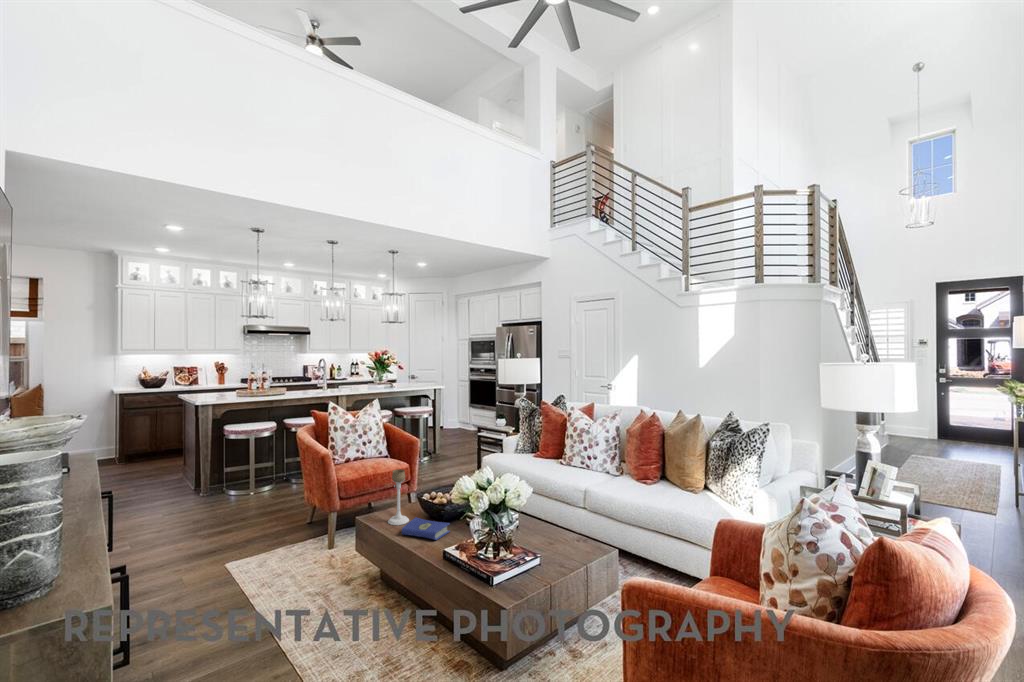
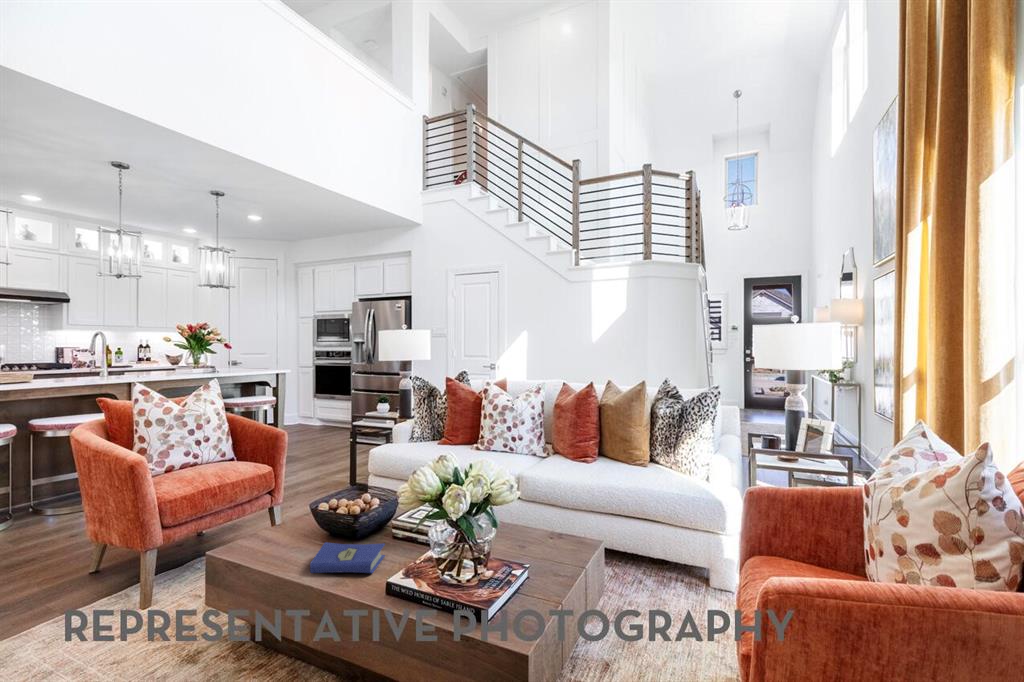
candle holder: present [388,469,409,525] -> none [274,471,310,560]

